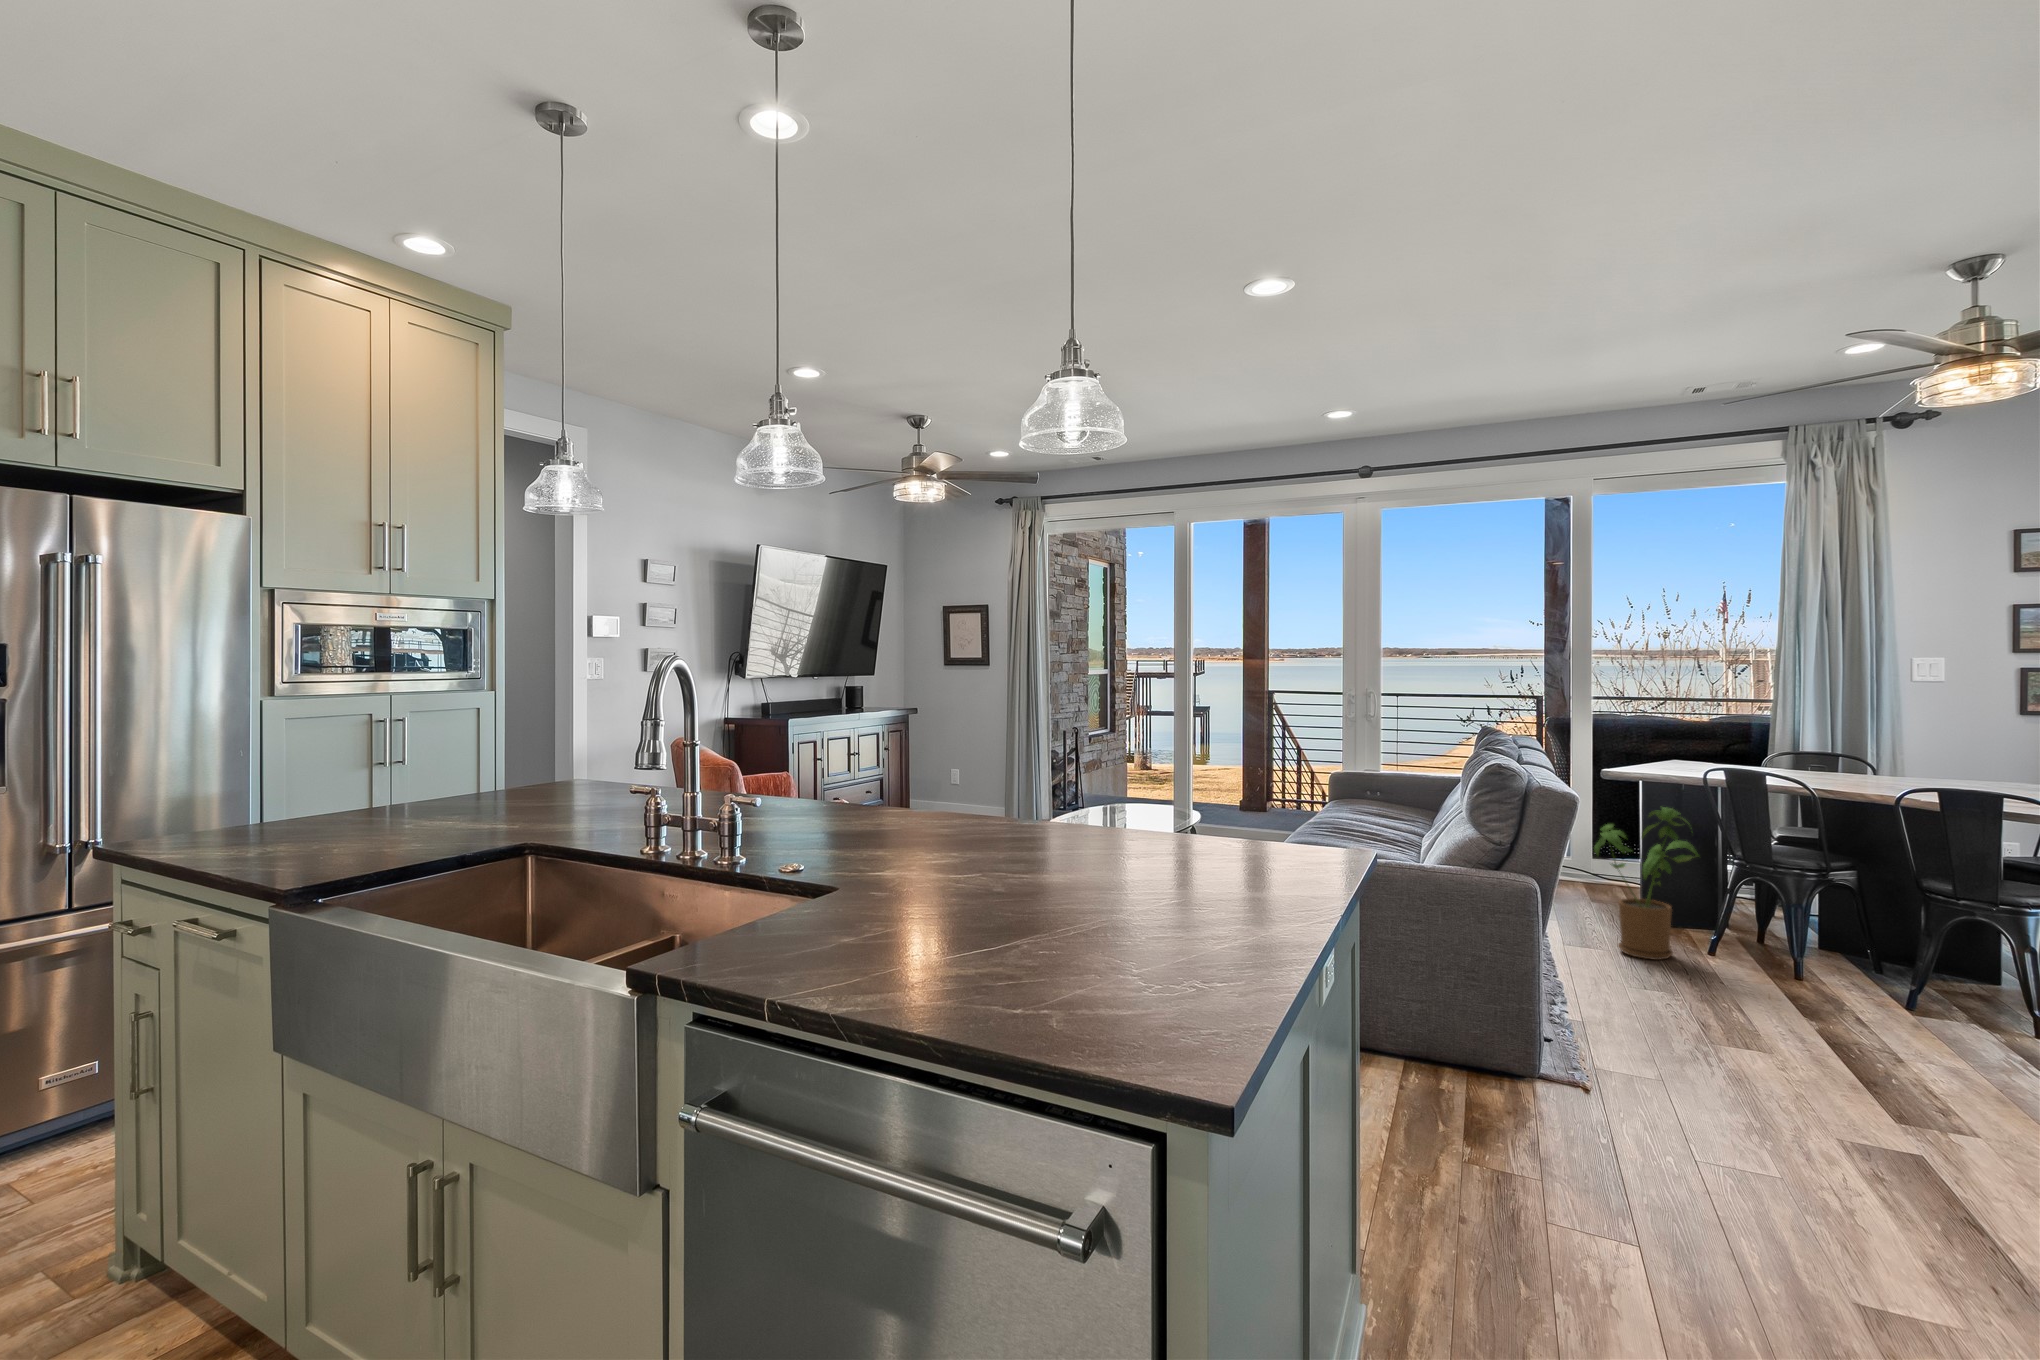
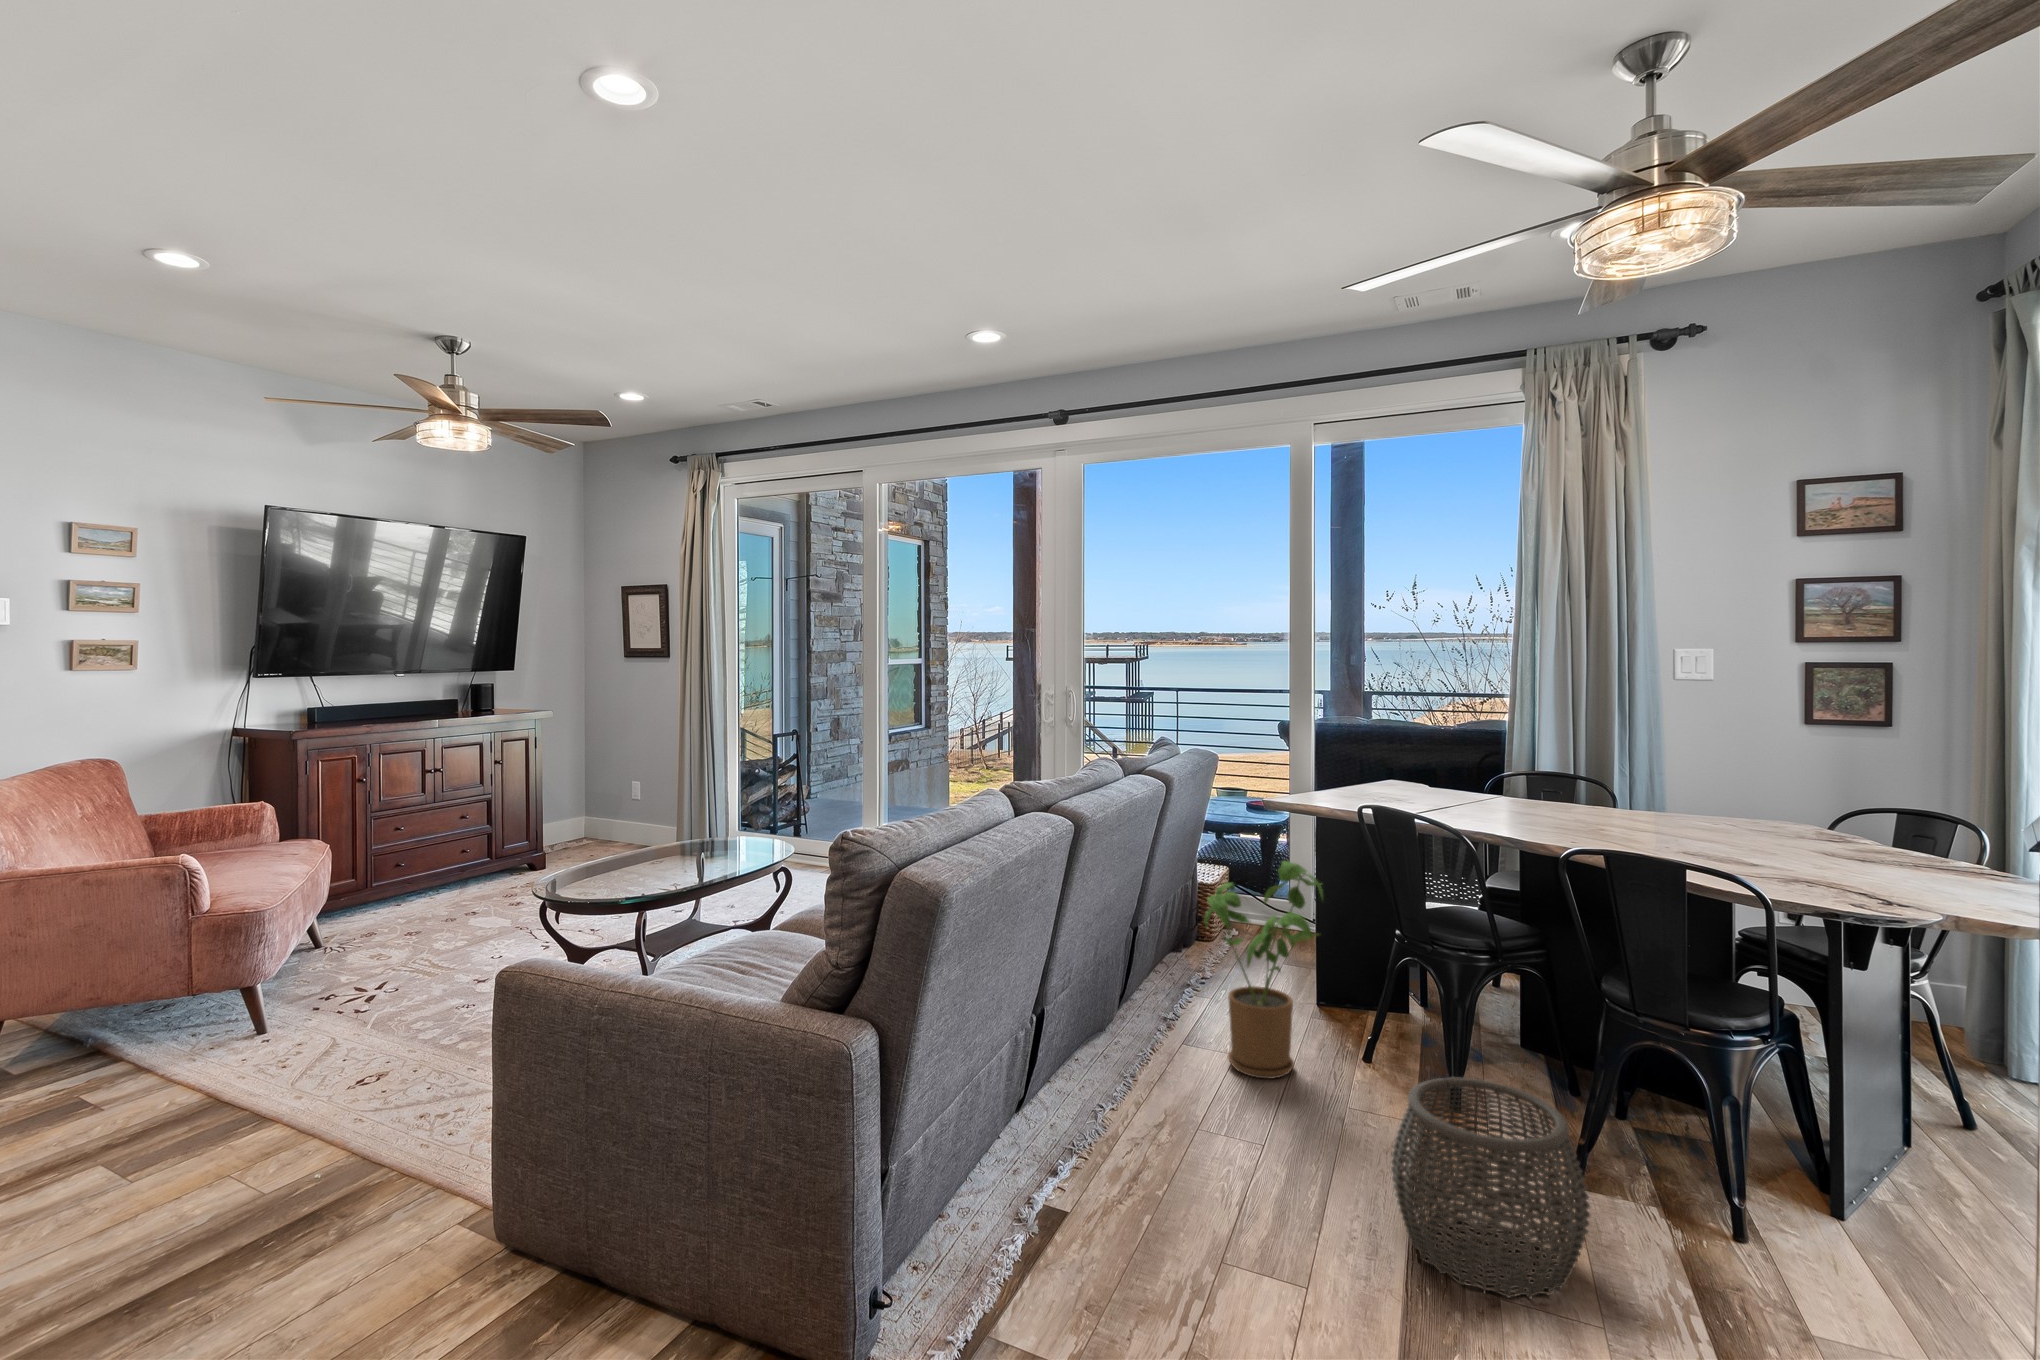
woven basket: none [1815,931,1967,1054] -> present [1391,1077,1590,1299]

